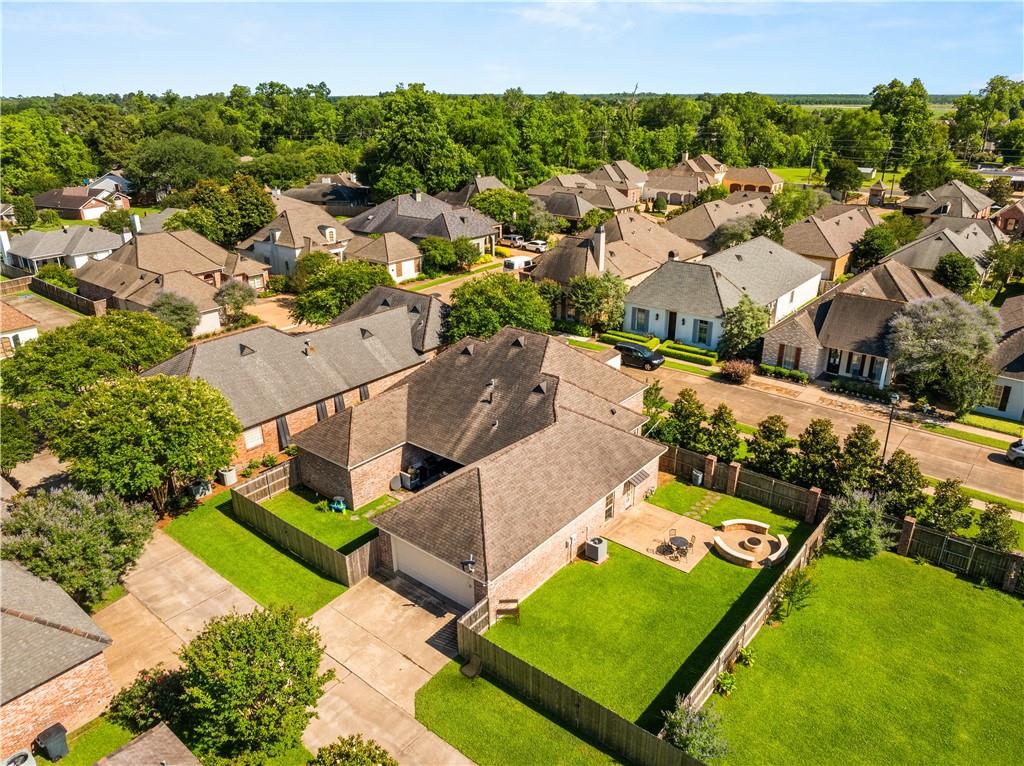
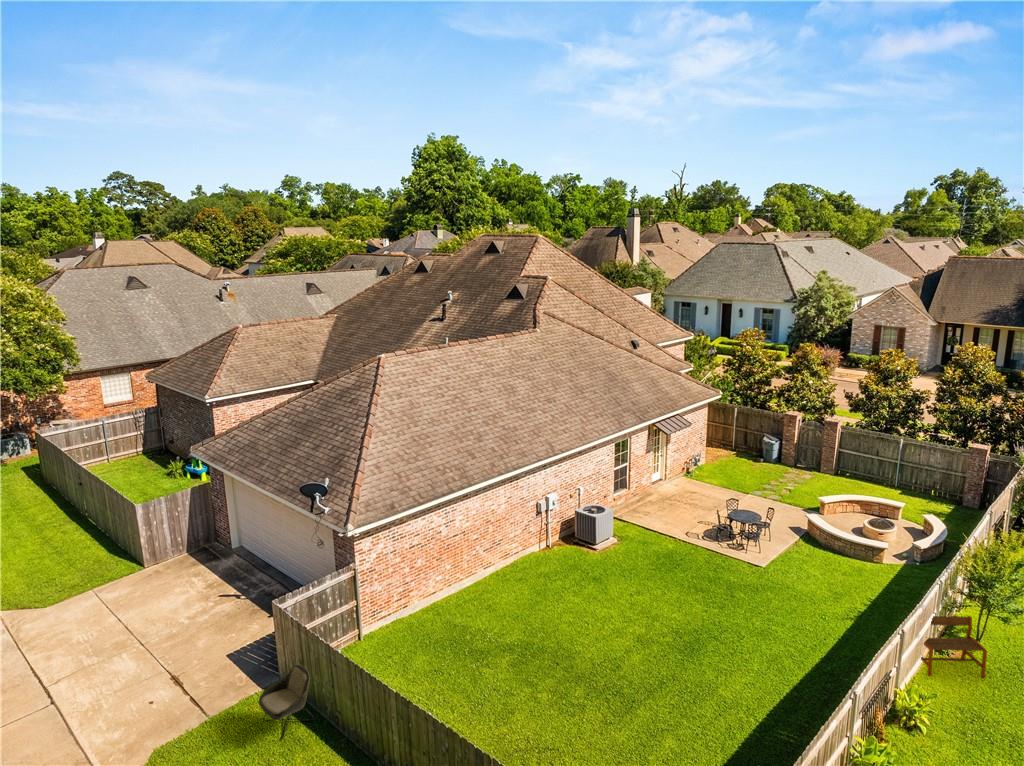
bench: present [495,599,520,626] -> present [921,616,987,678]

